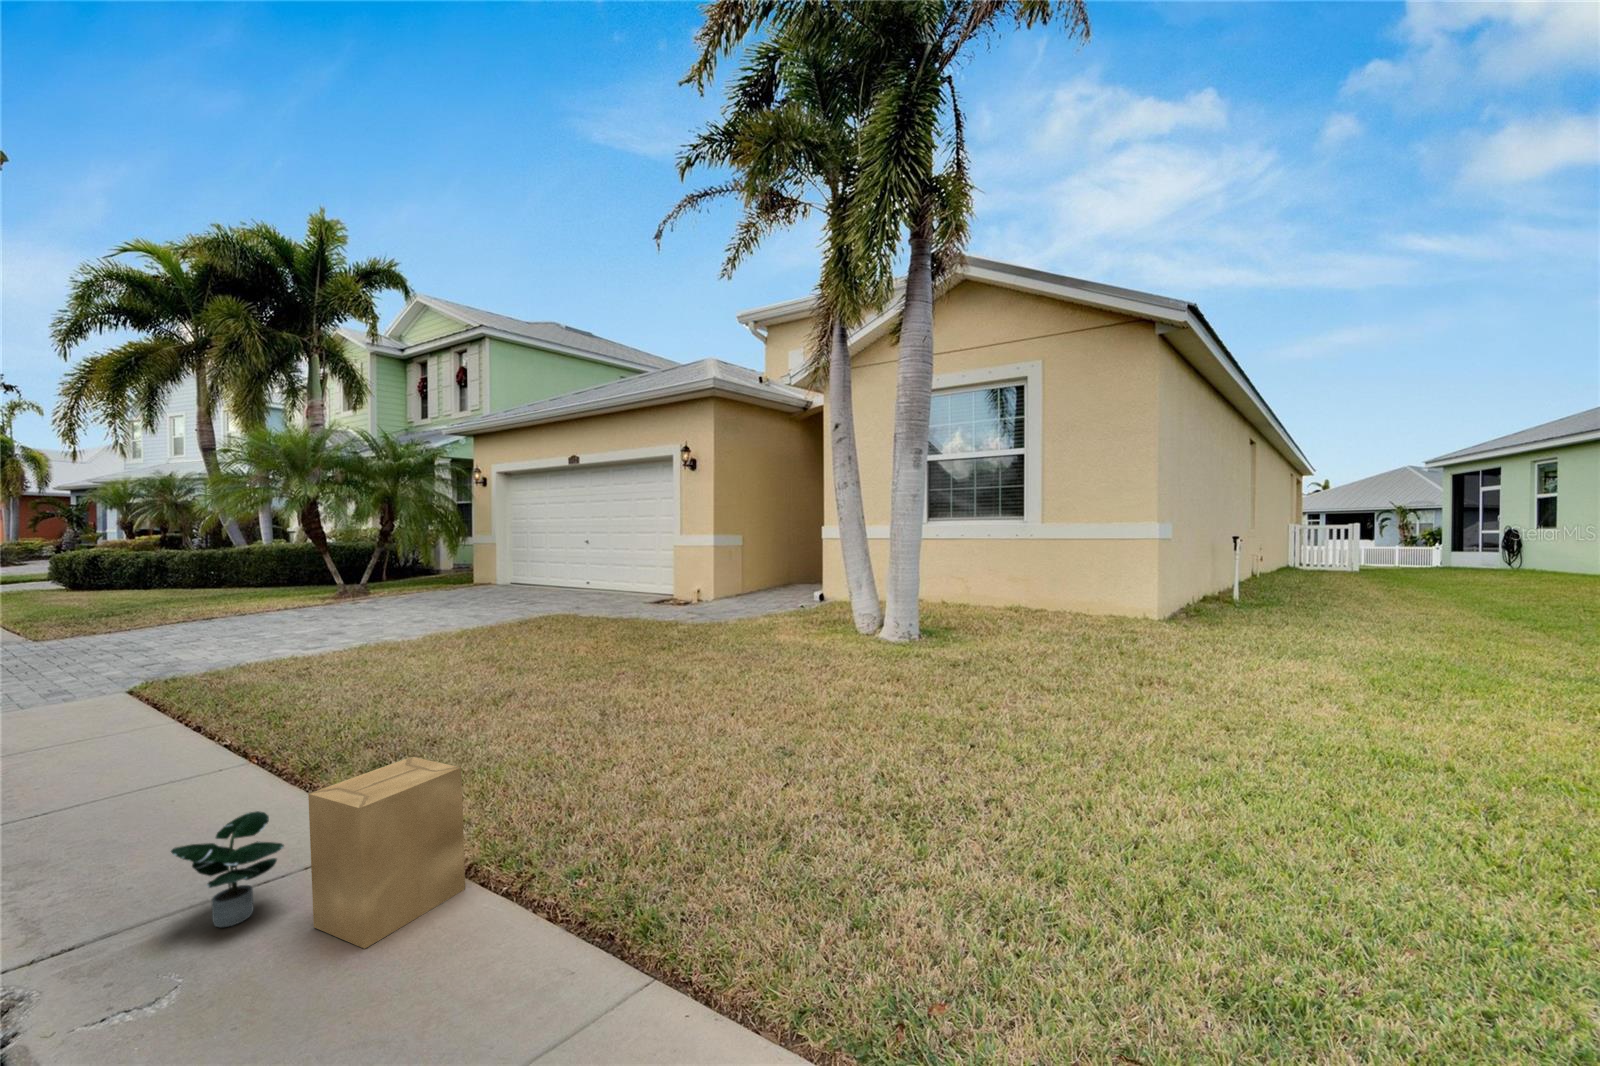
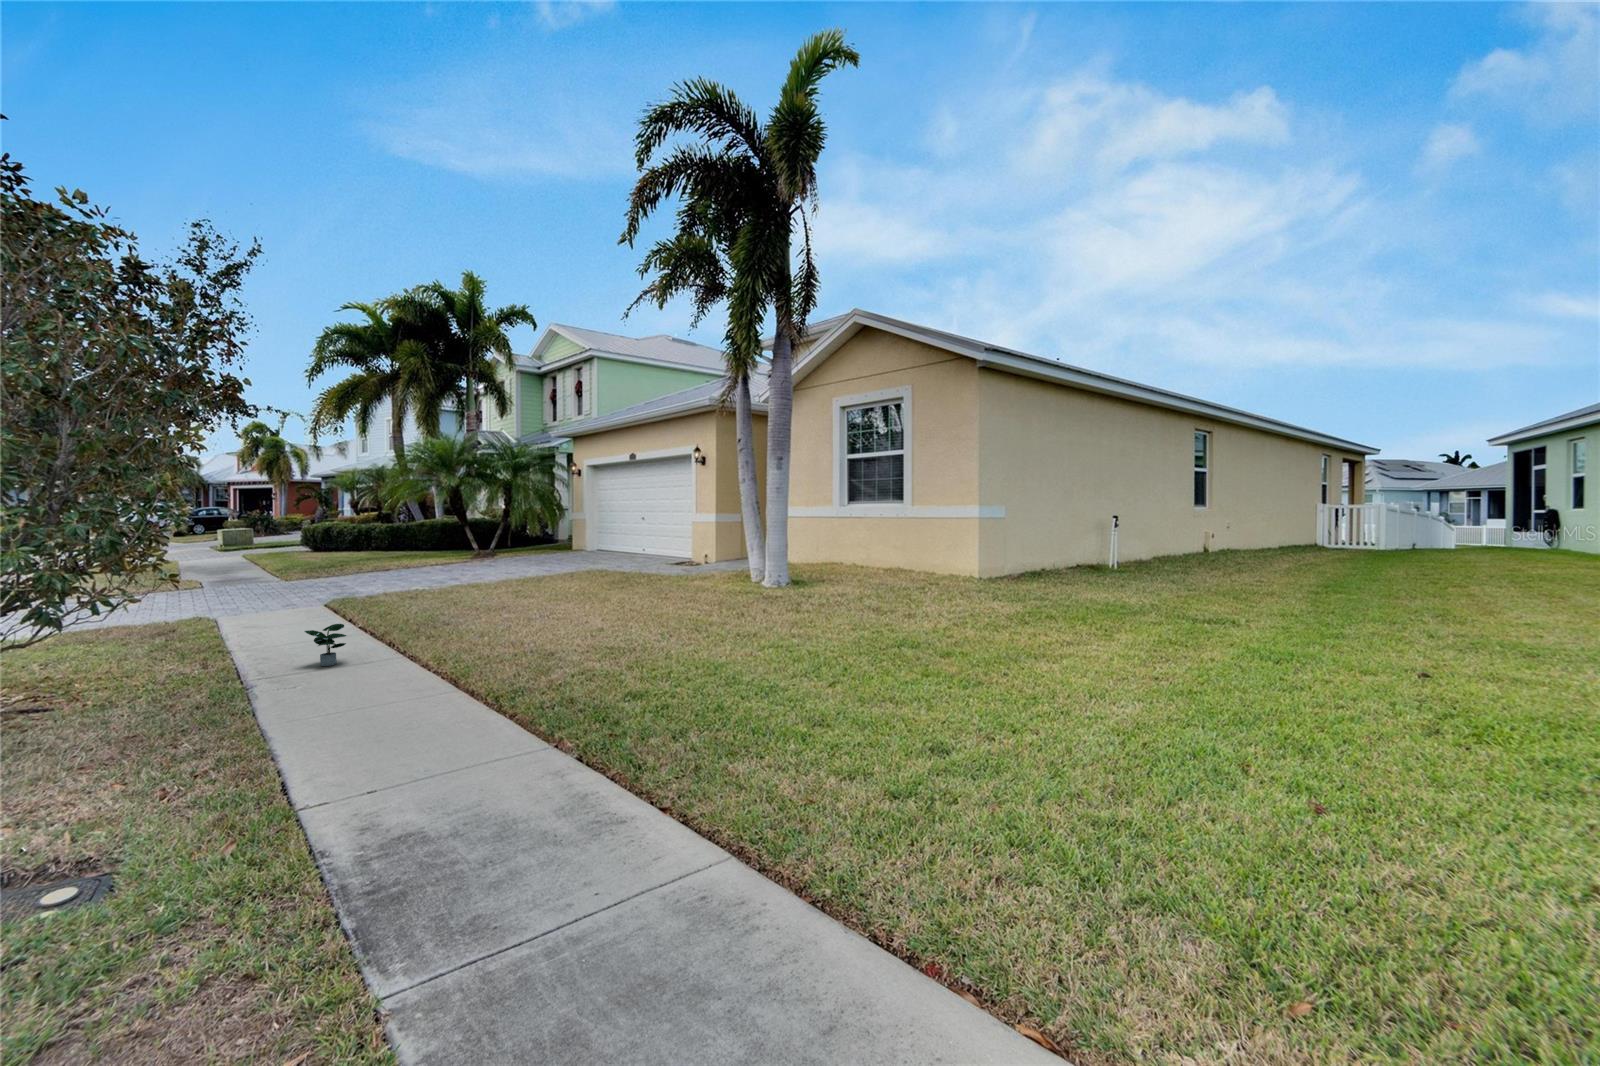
cardboard box: present [308,757,465,949] -> none [353,605,419,673]

